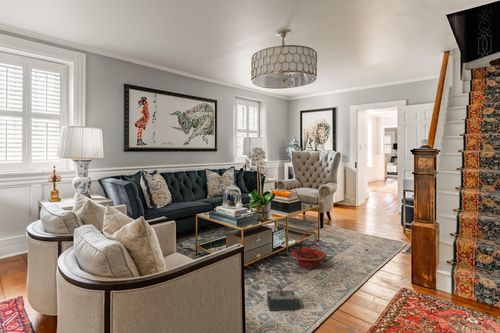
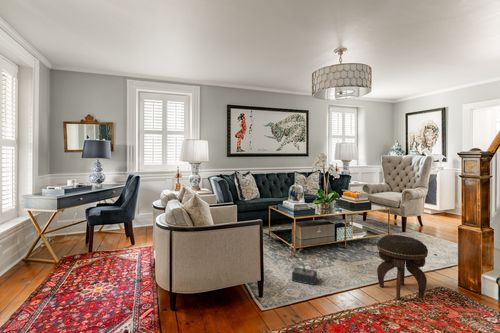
basket: present [291,230,326,269] -> none [338,228,372,263]
footstool: none [353,235,405,306] -> present [377,235,428,300]

